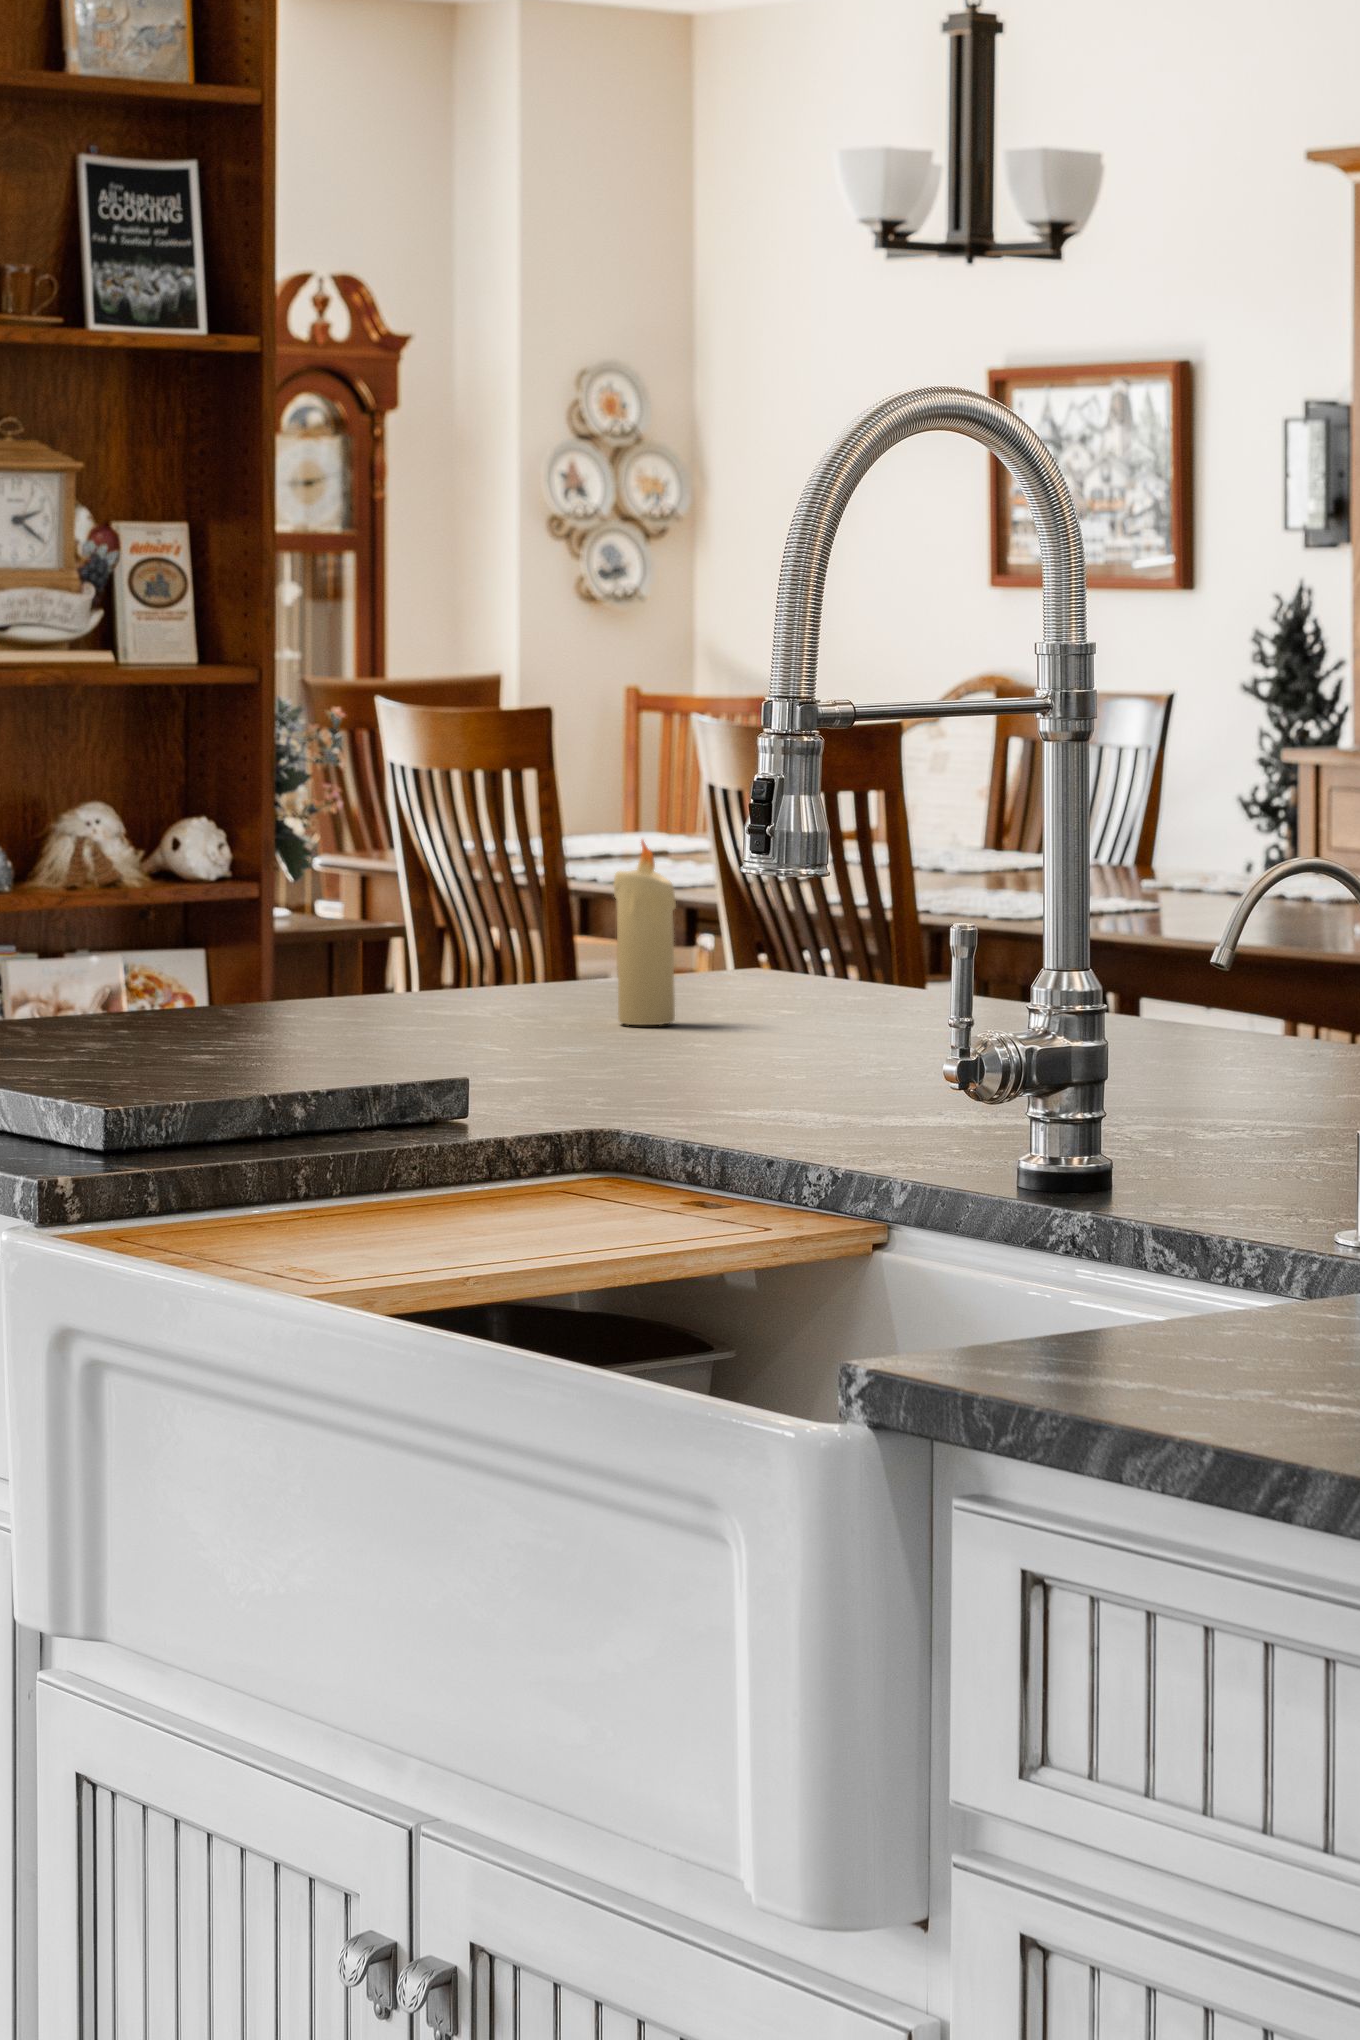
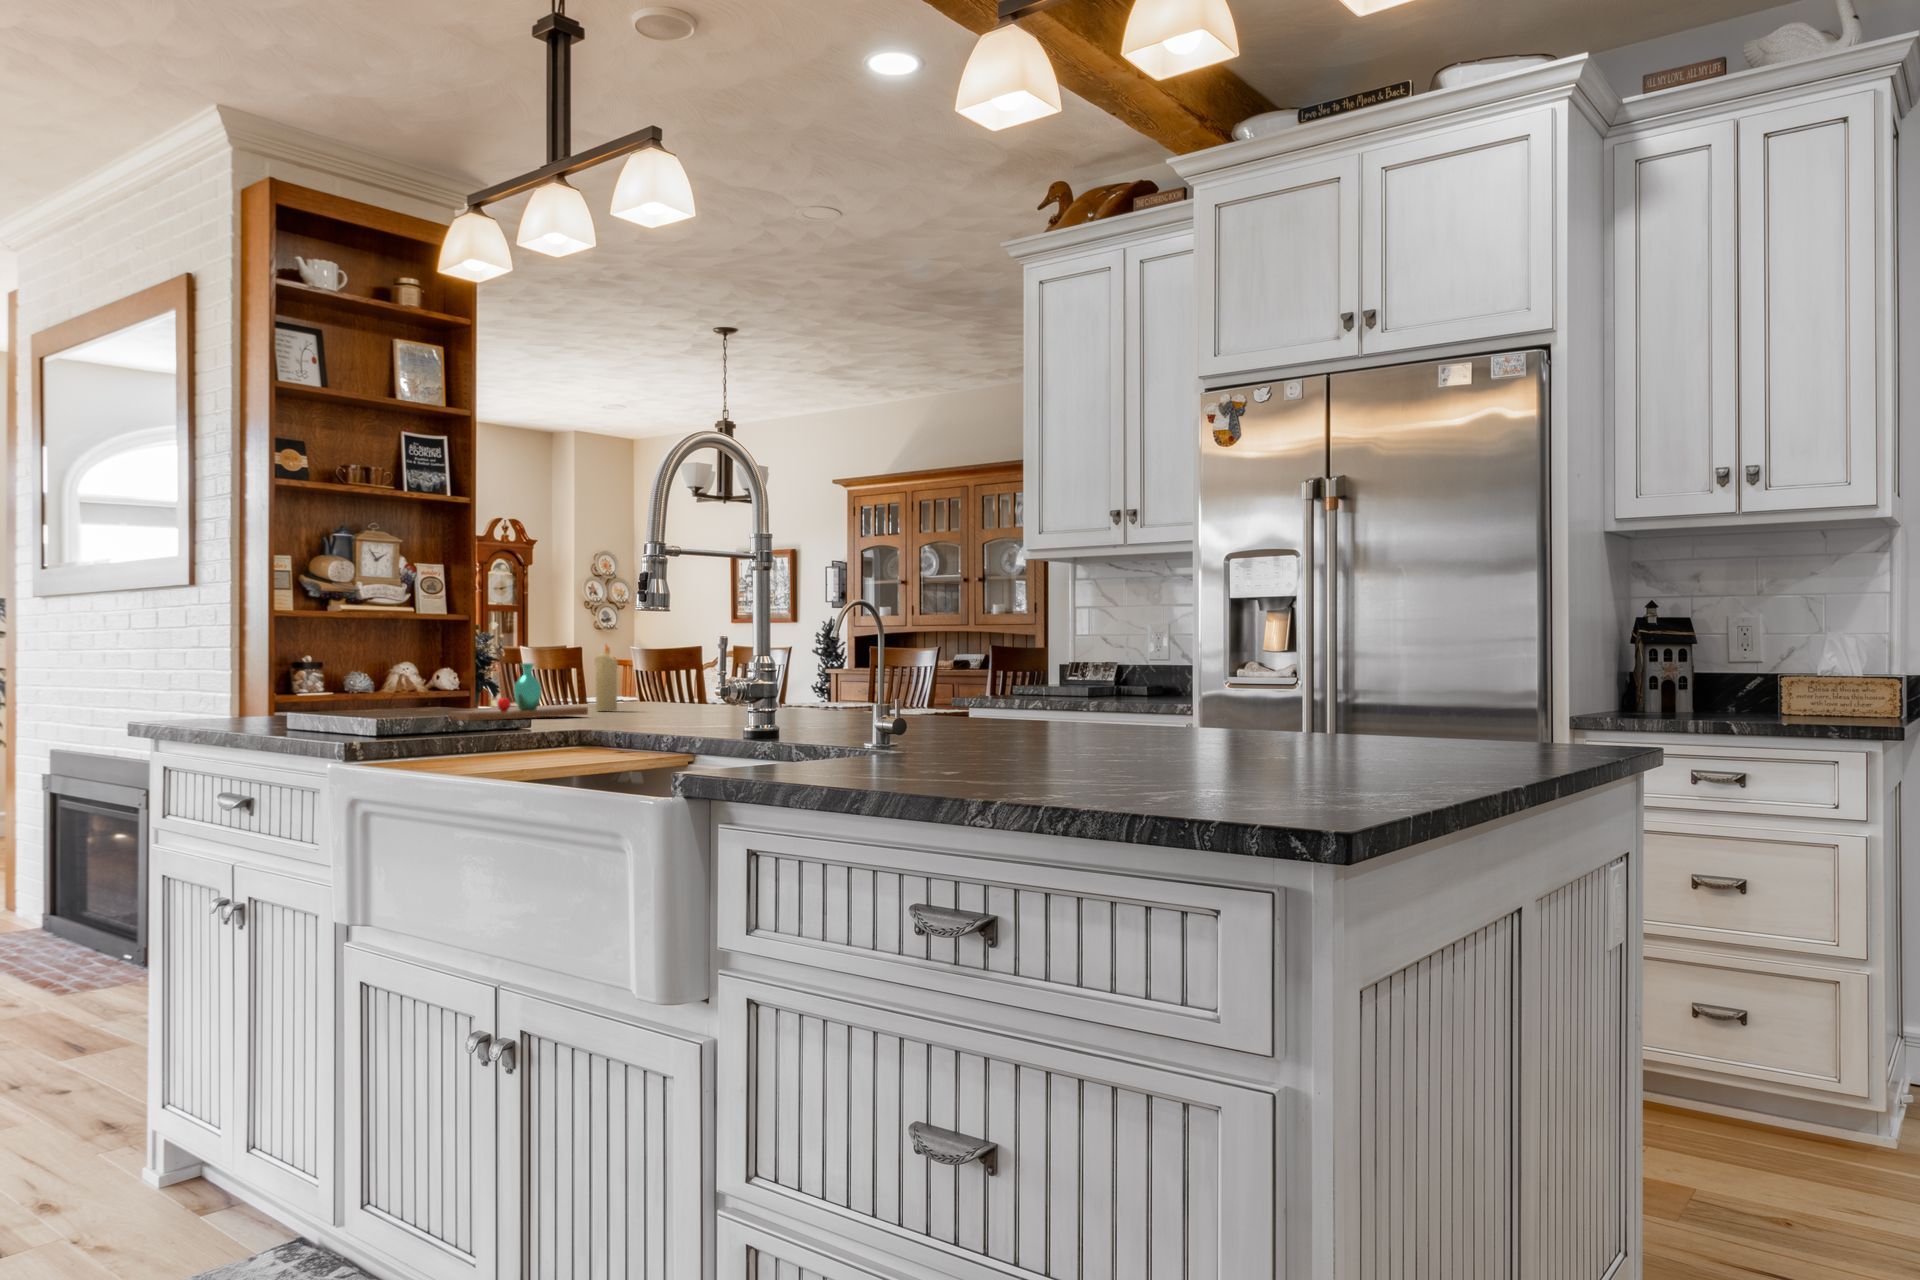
vase: none [256,924,603,1086] -> present [448,663,588,721]

